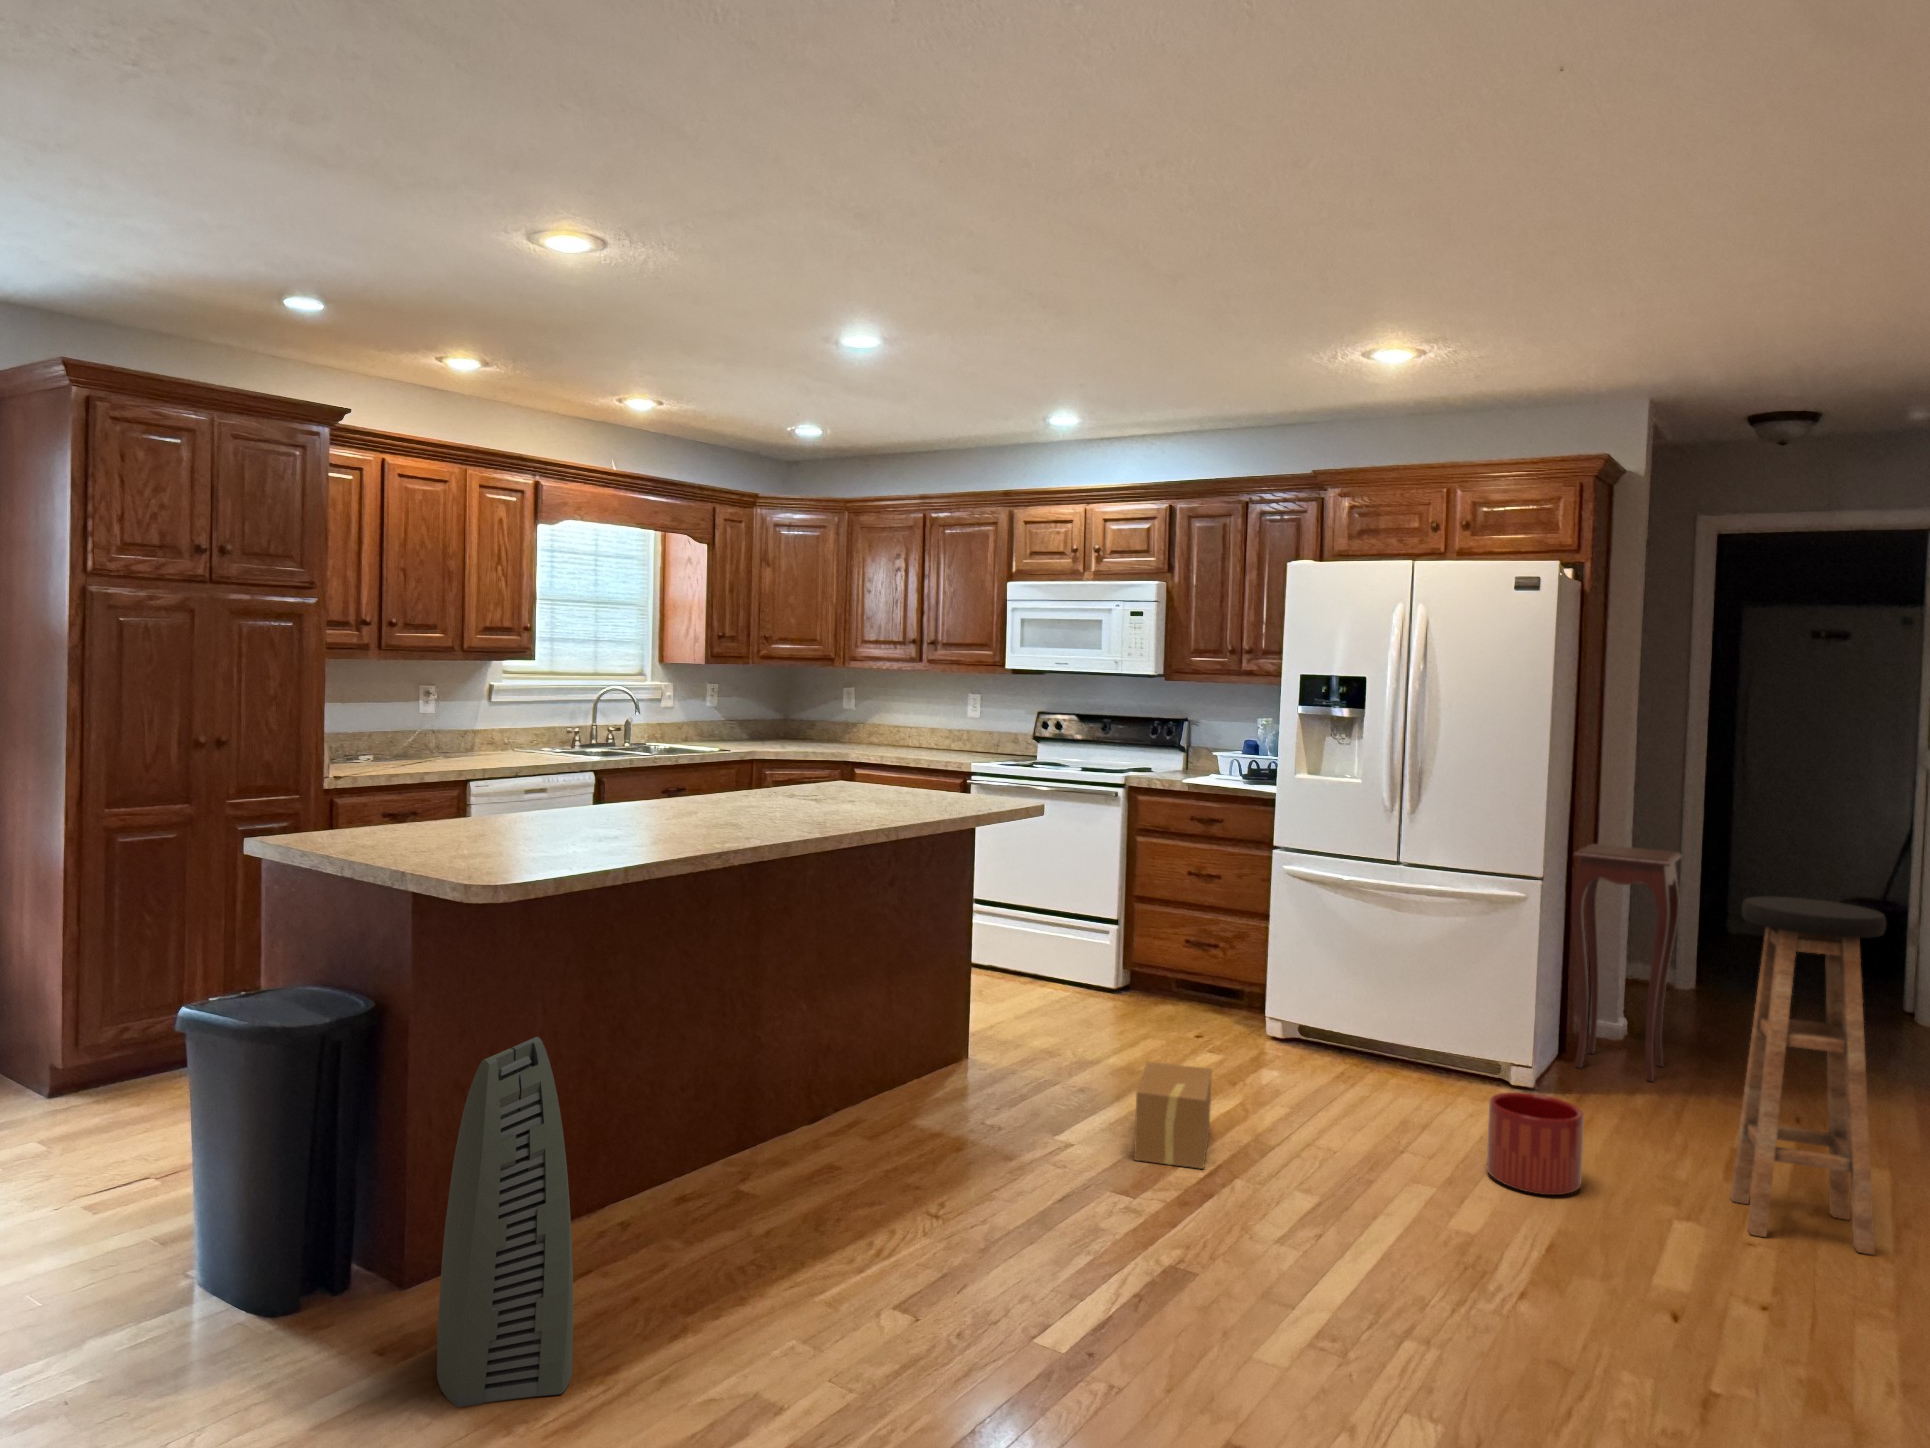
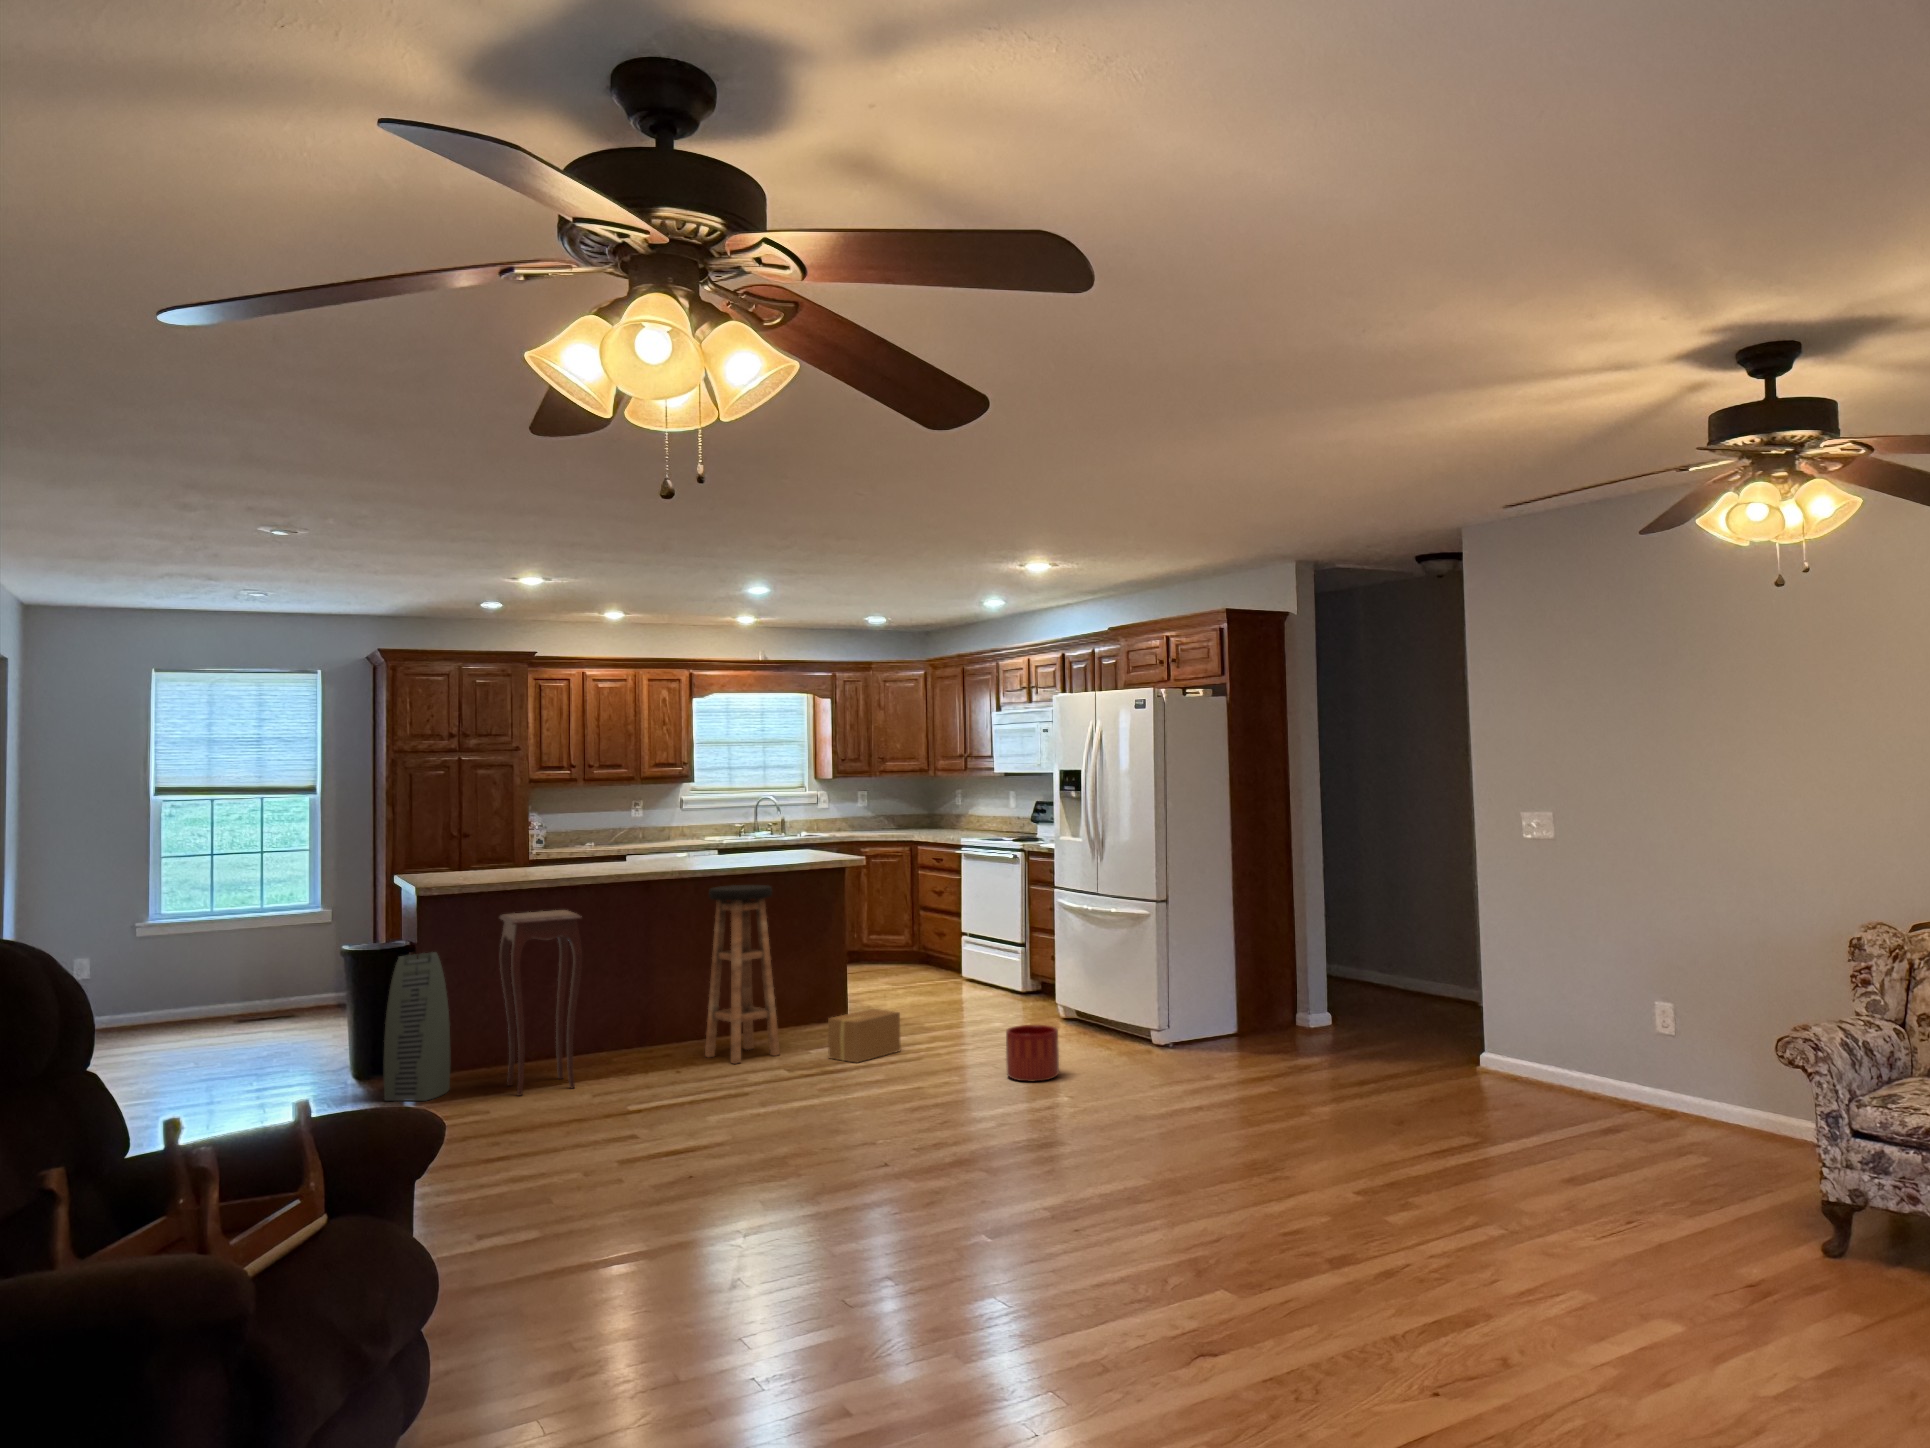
side table: present [1572,844,1682,1081] -> present [500,910,582,1095]
bar stool: present [1730,897,1886,1254] -> present [705,885,780,1064]

